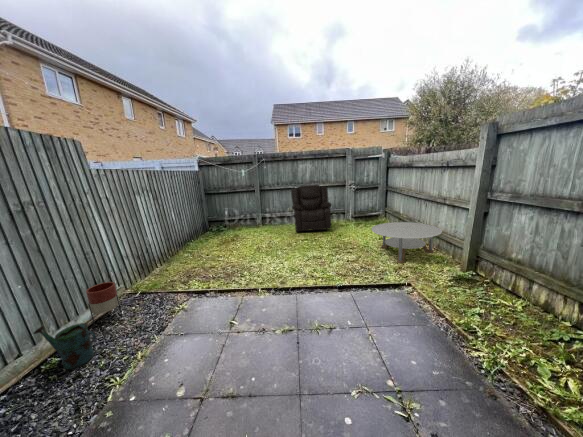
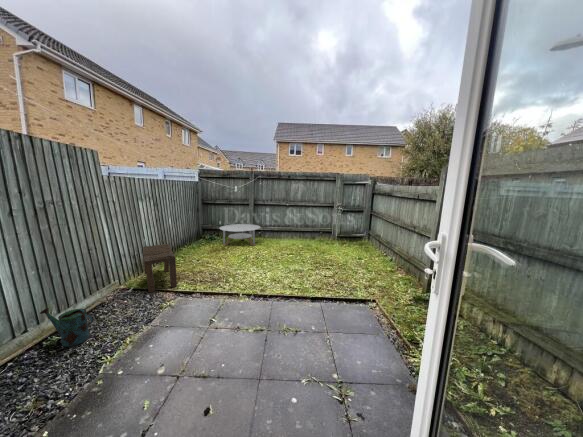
chair: present [291,185,332,232] -> none [282,204,318,248]
round table: present [372,222,442,263] -> present [220,224,260,246]
bench: none [146,240,188,296] -> present [143,244,177,293]
planter: present [86,282,122,326] -> none [87,276,115,314]

